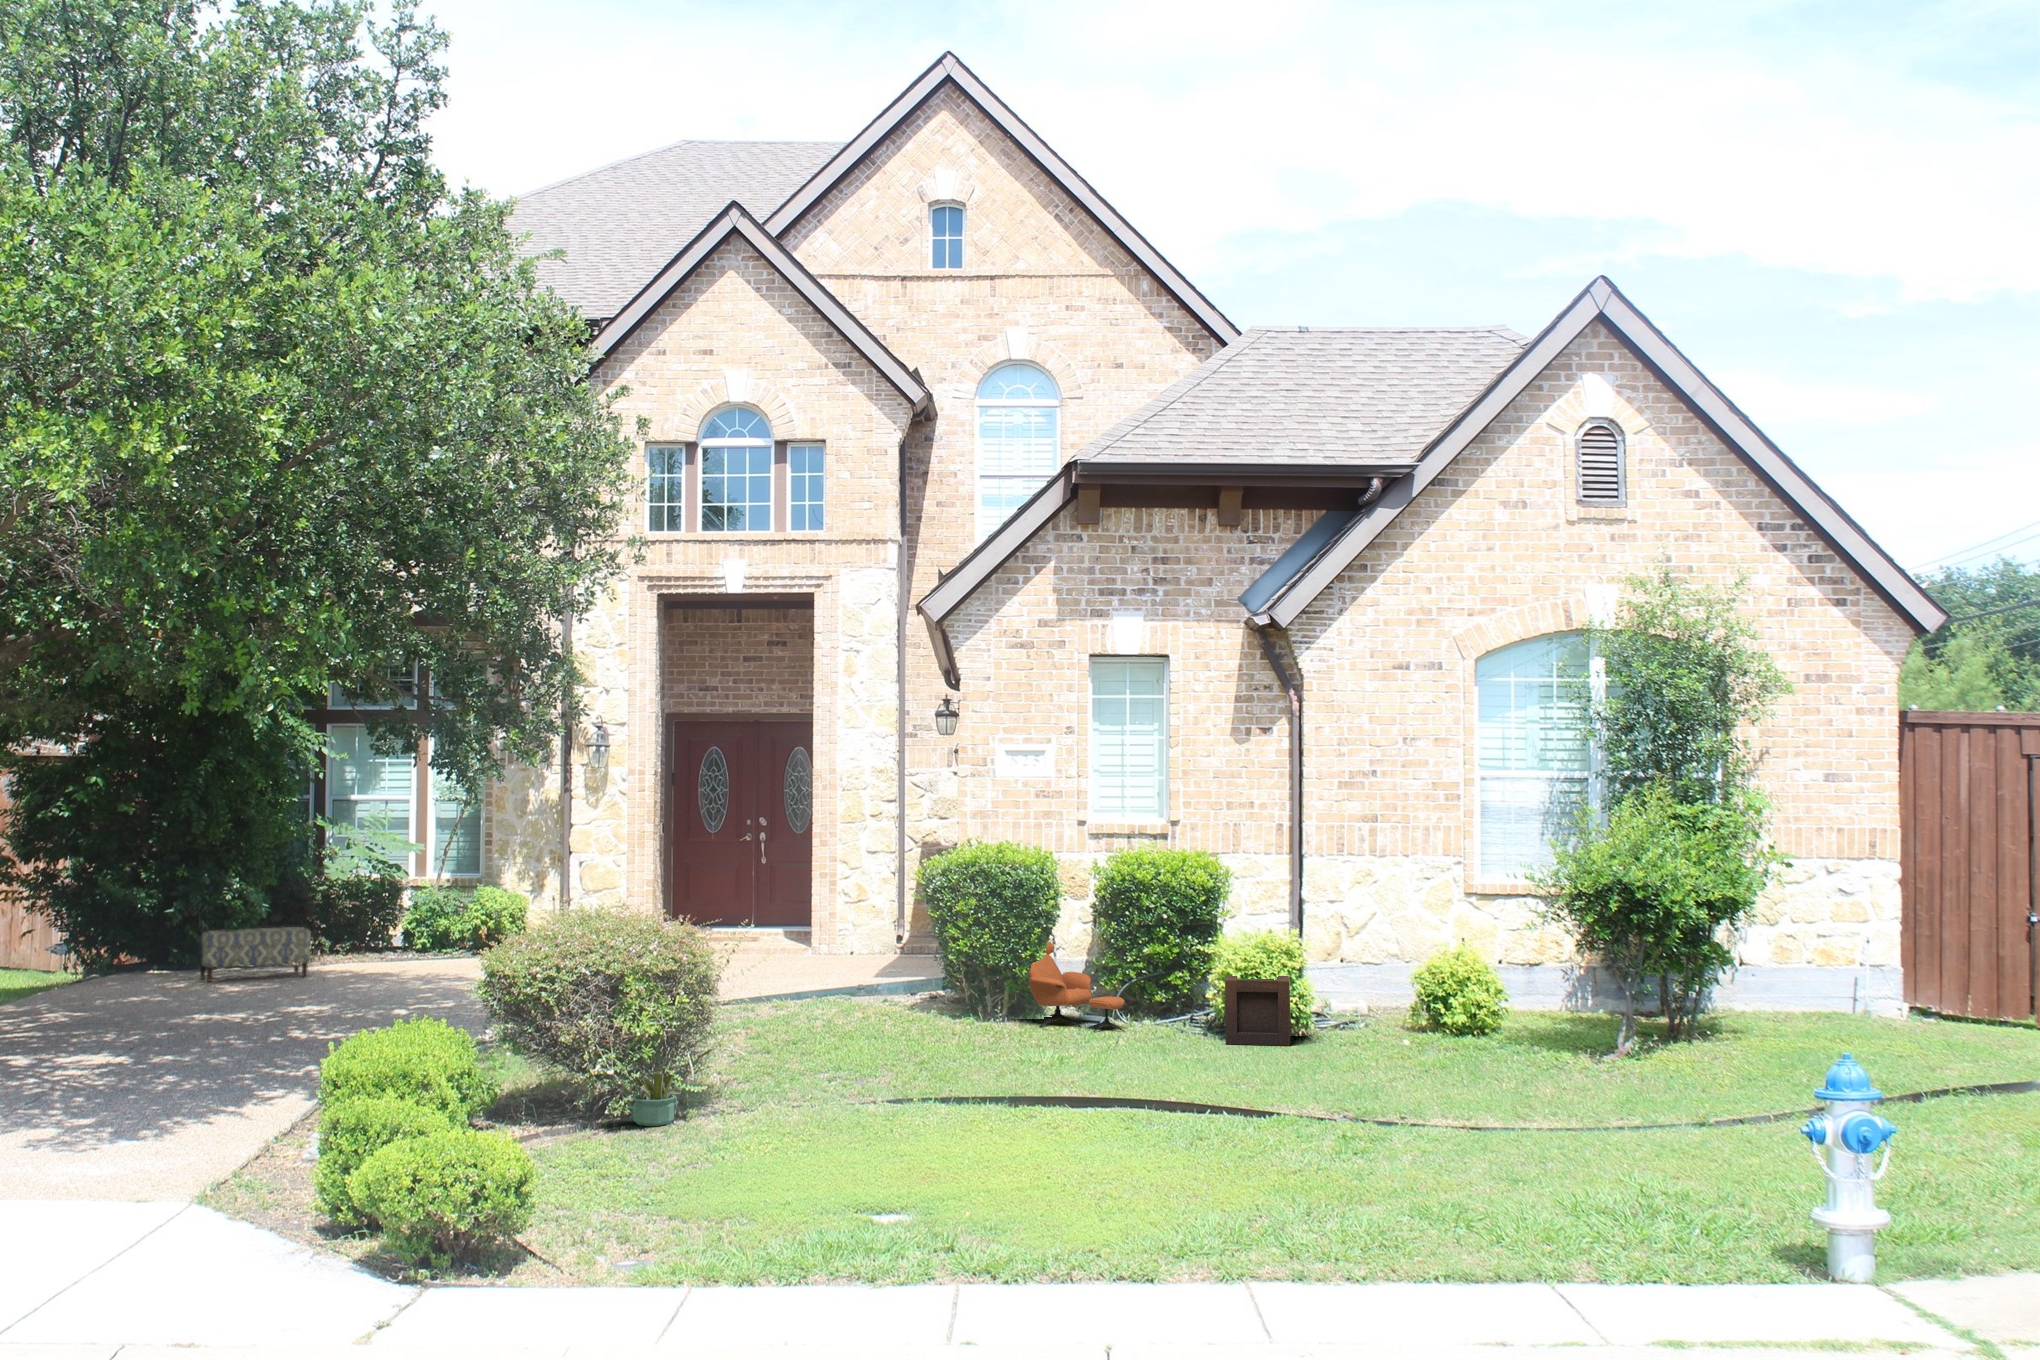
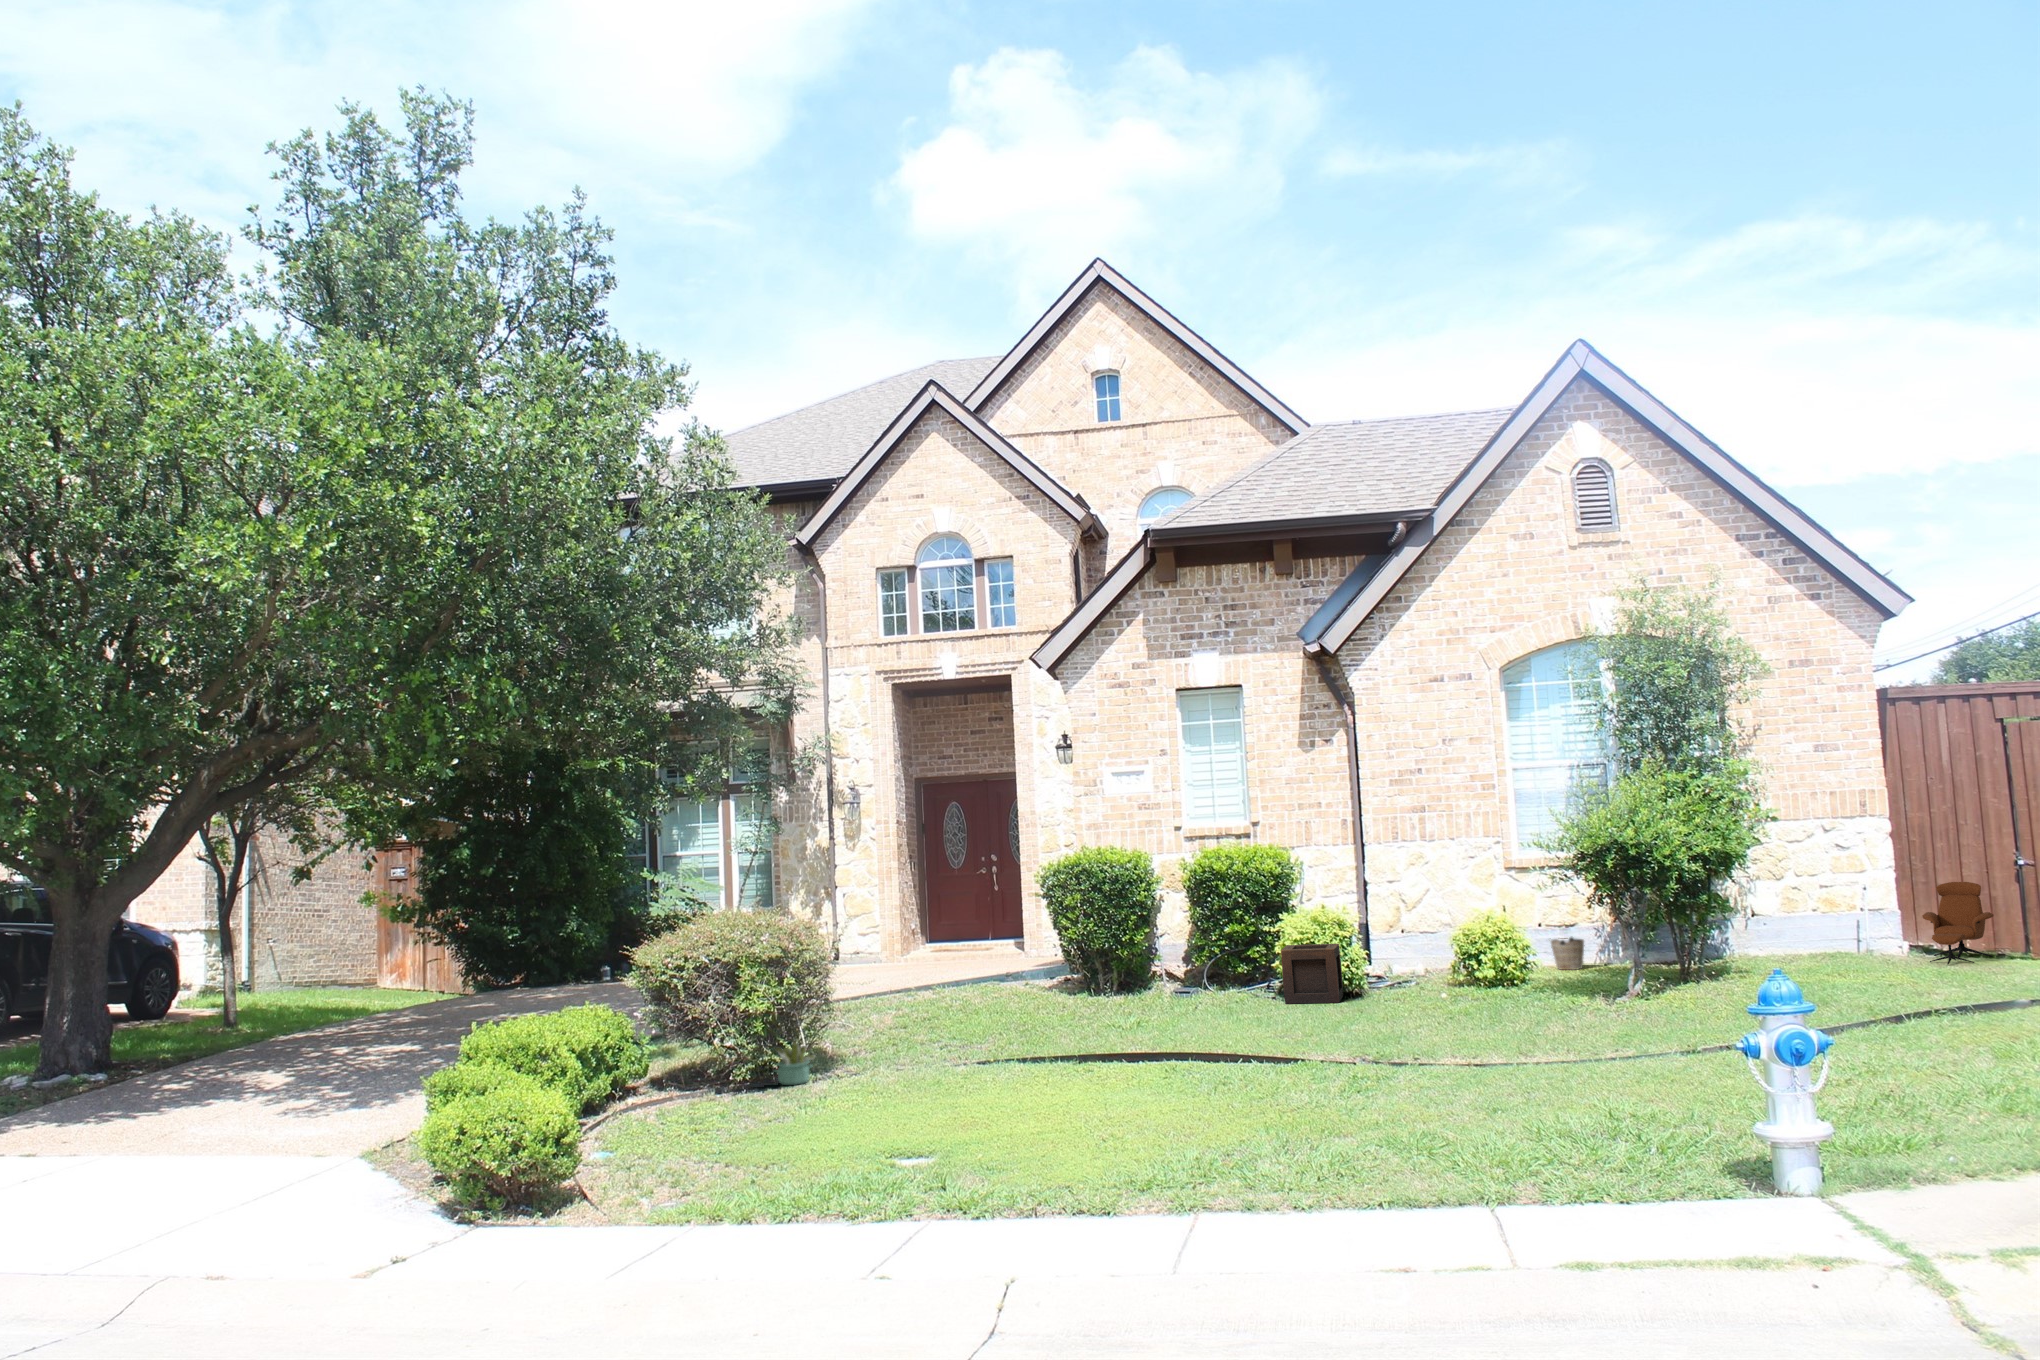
bench: present [200,927,311,982] -> none [513,944,597,990]
lounge chair: present [1029,942,1124,1032] -> present [1922,882,1994,964]
bucket: none [1510,978,1554,1017] -> present [1549,937,1584,970]

